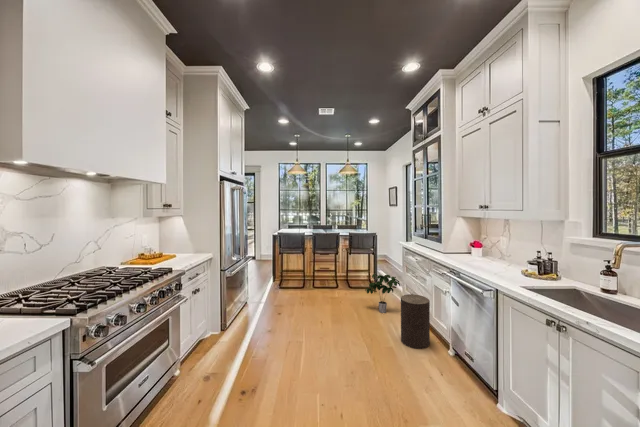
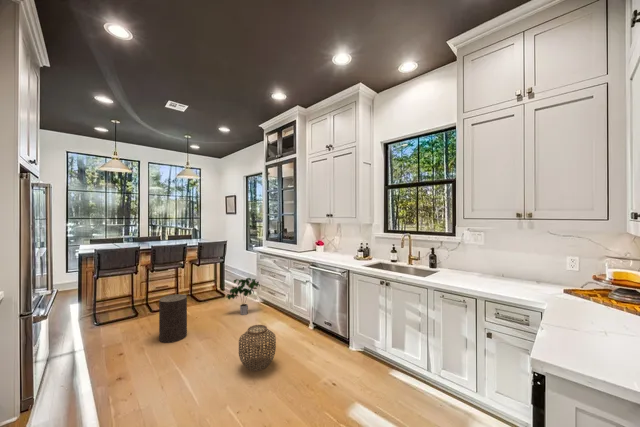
stool: present [401,294,430,349] -> present [159,294,187,343]
woven basket: none [343,331,385,384] -> present [239,325,276,371]

